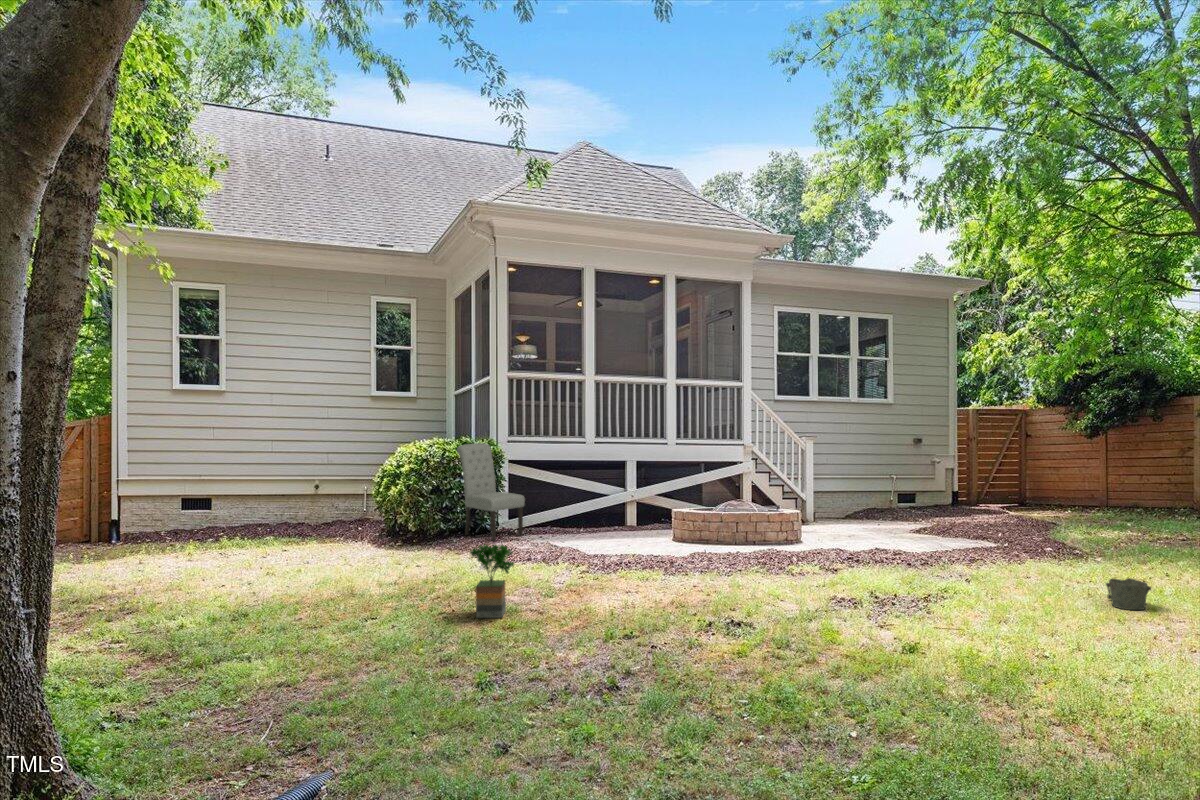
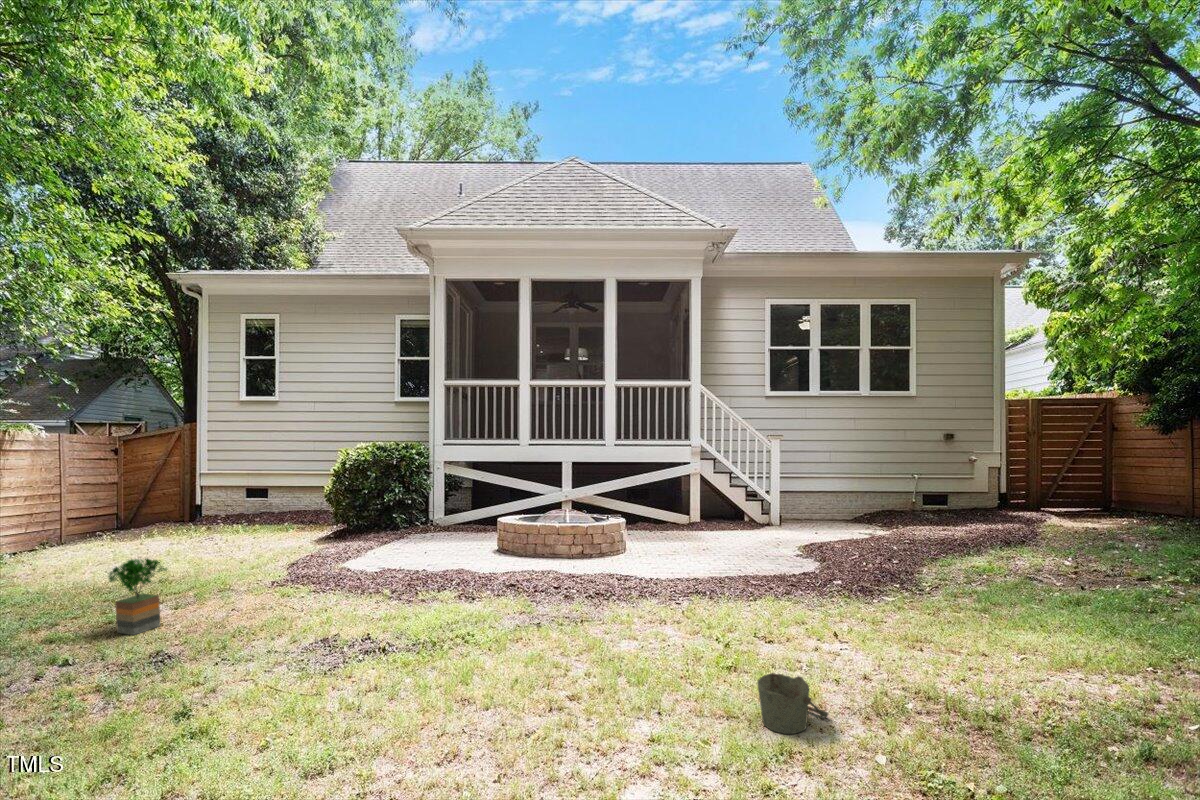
chair: present [457,443,525,541] -> none [364,446,410,539]

